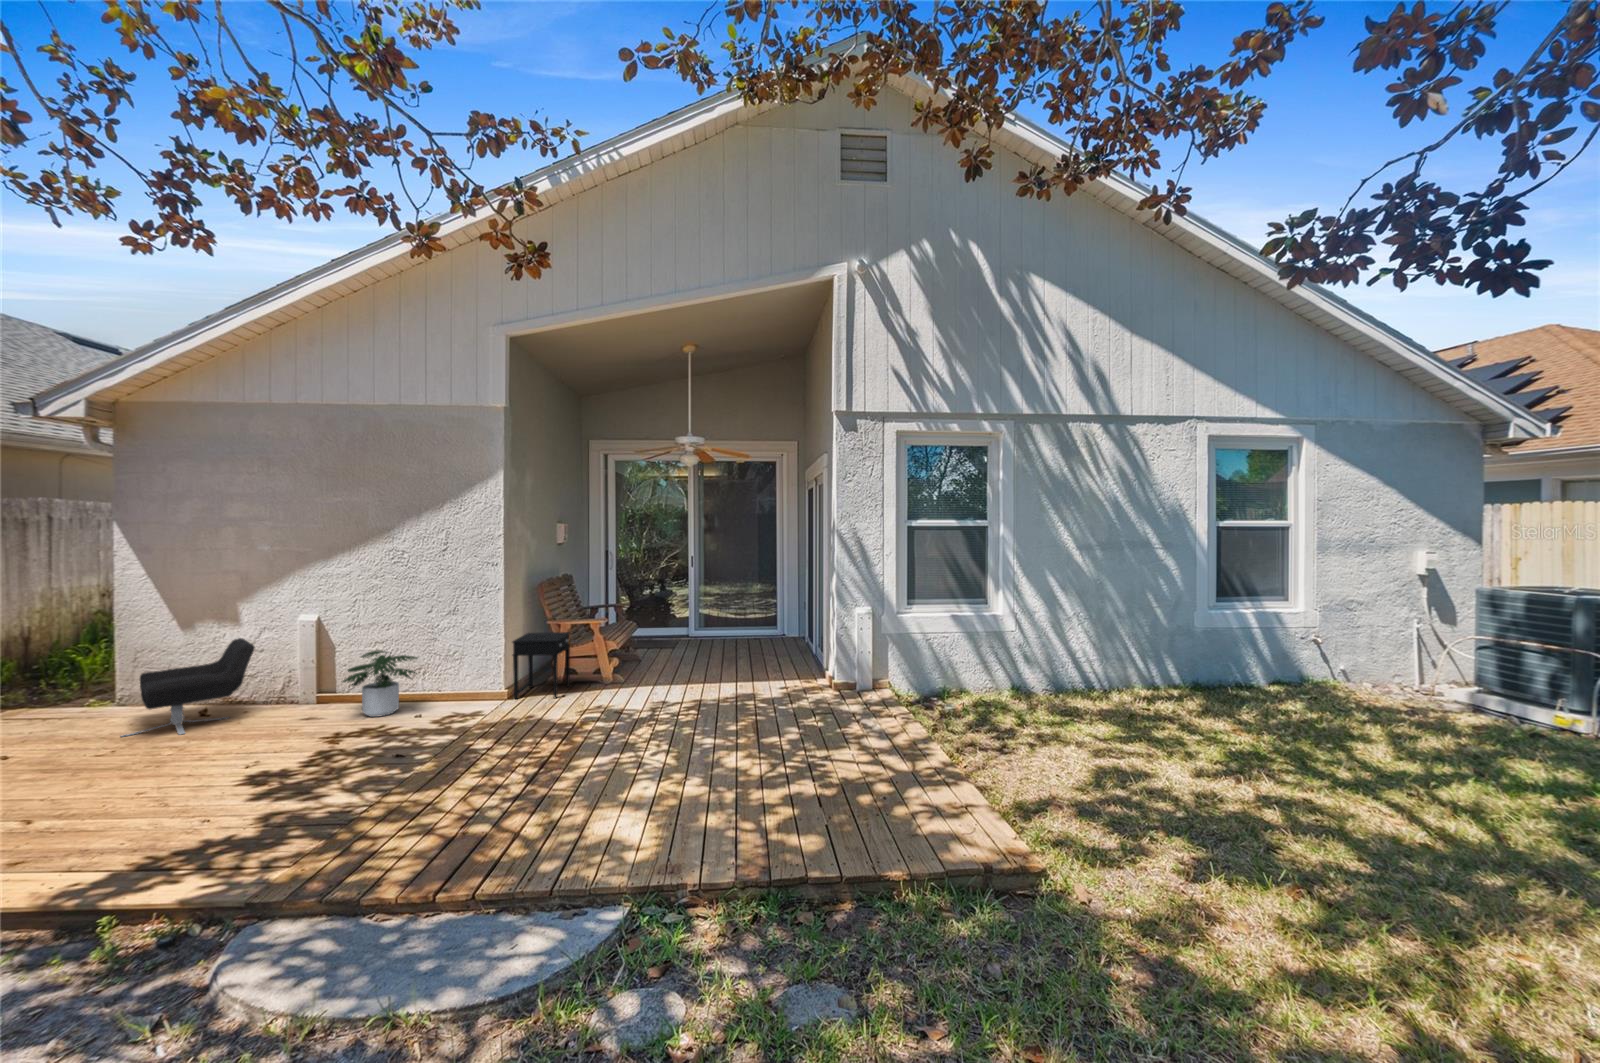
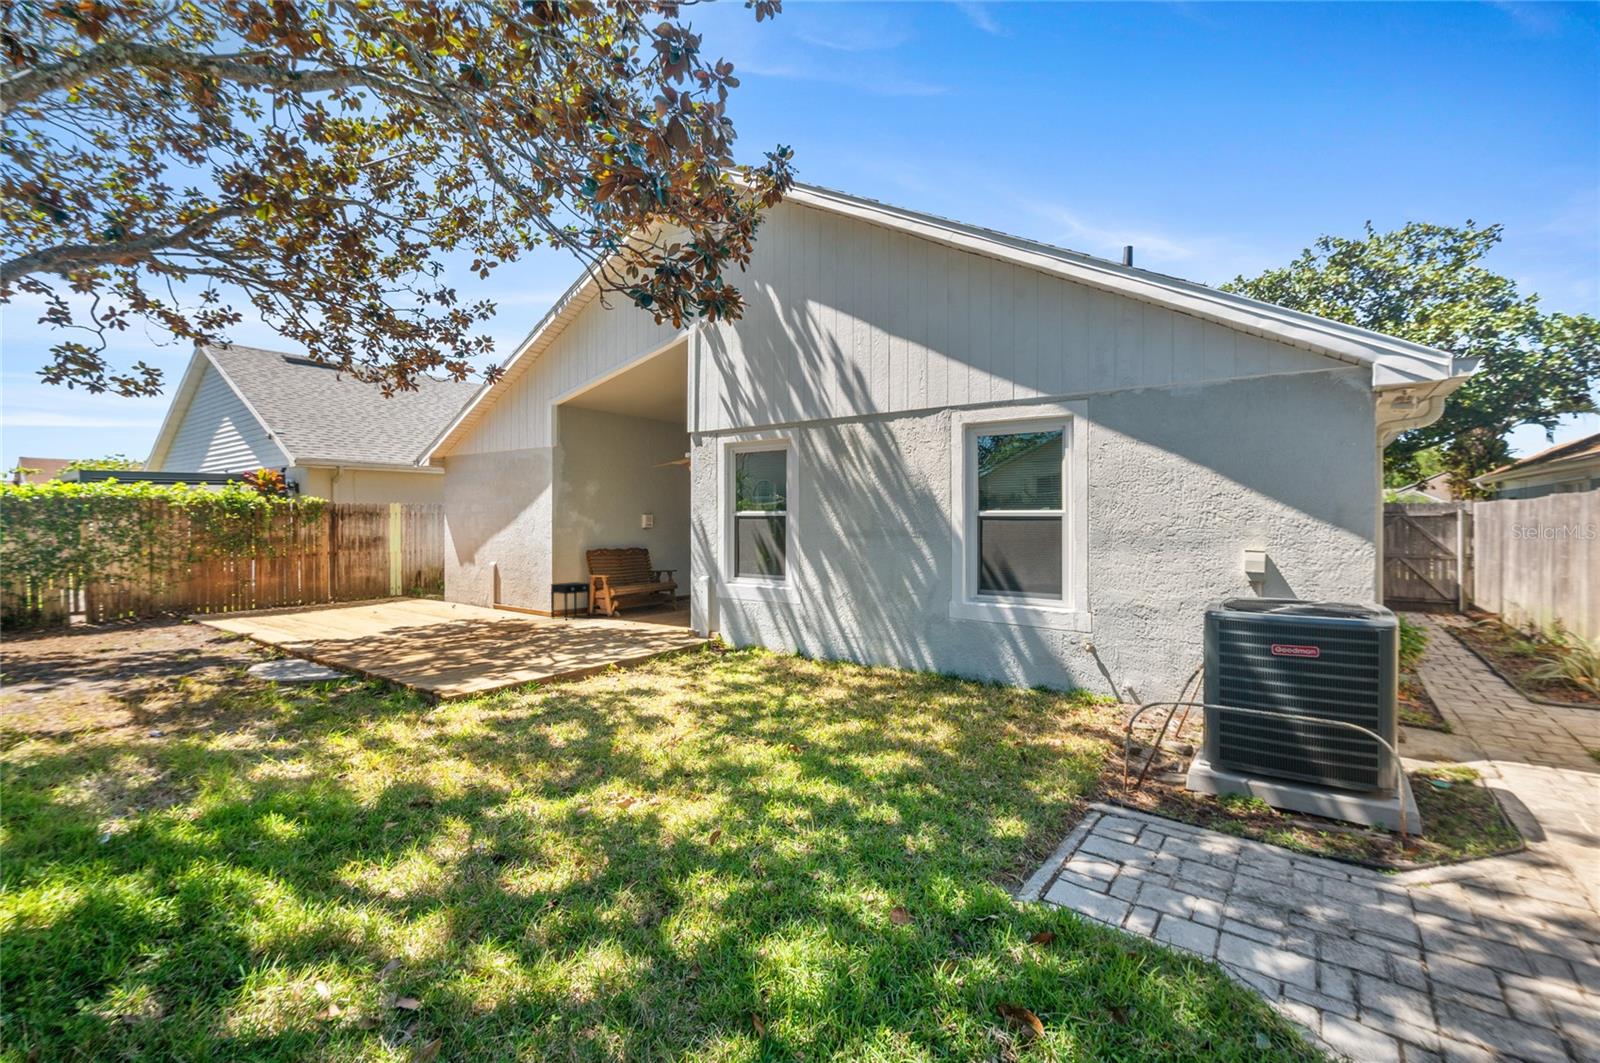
lounge chair: present [122,638,255,736] -> none [419,573,472,613]
potted plant: present [343,651,417,717] -> none [476,583,517,617]

